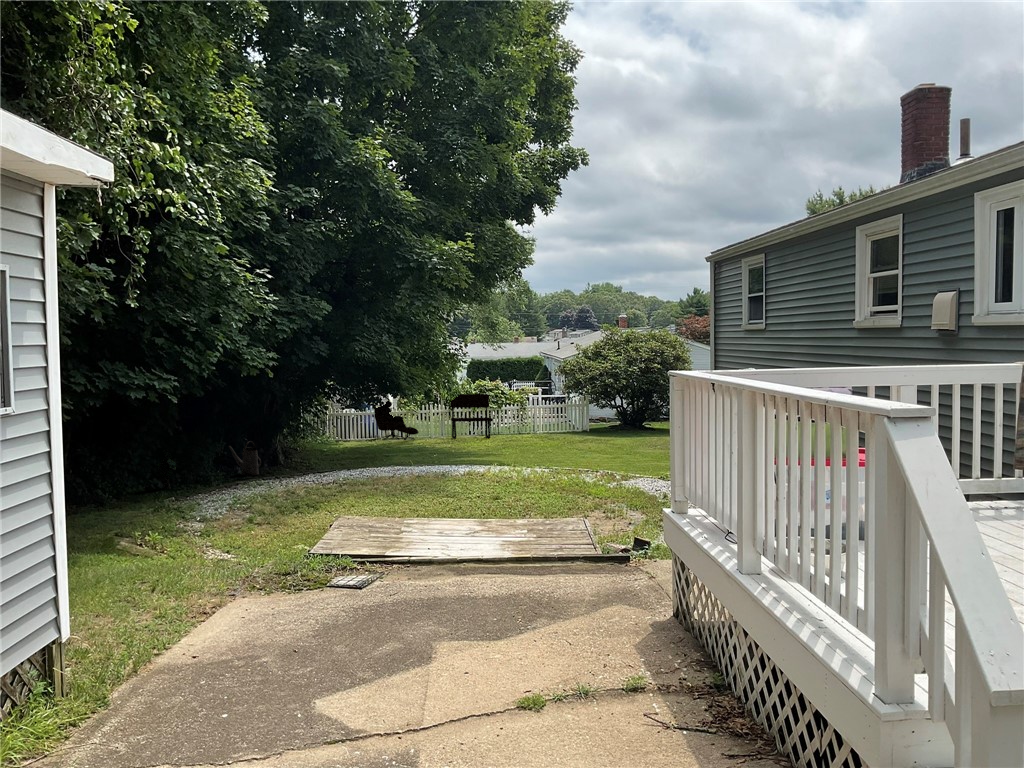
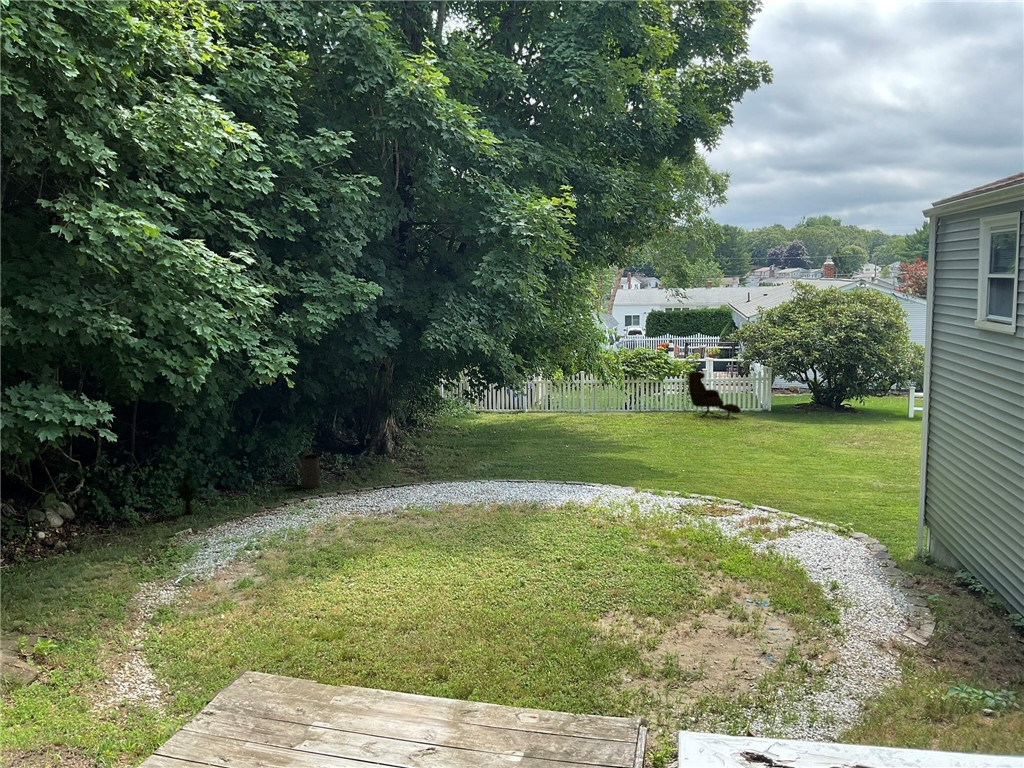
bench: present [450,394,493,439] -> none [601,366,648,418]
lounge chair: present [375,401,419,440] -> present [688,371,741,419]

